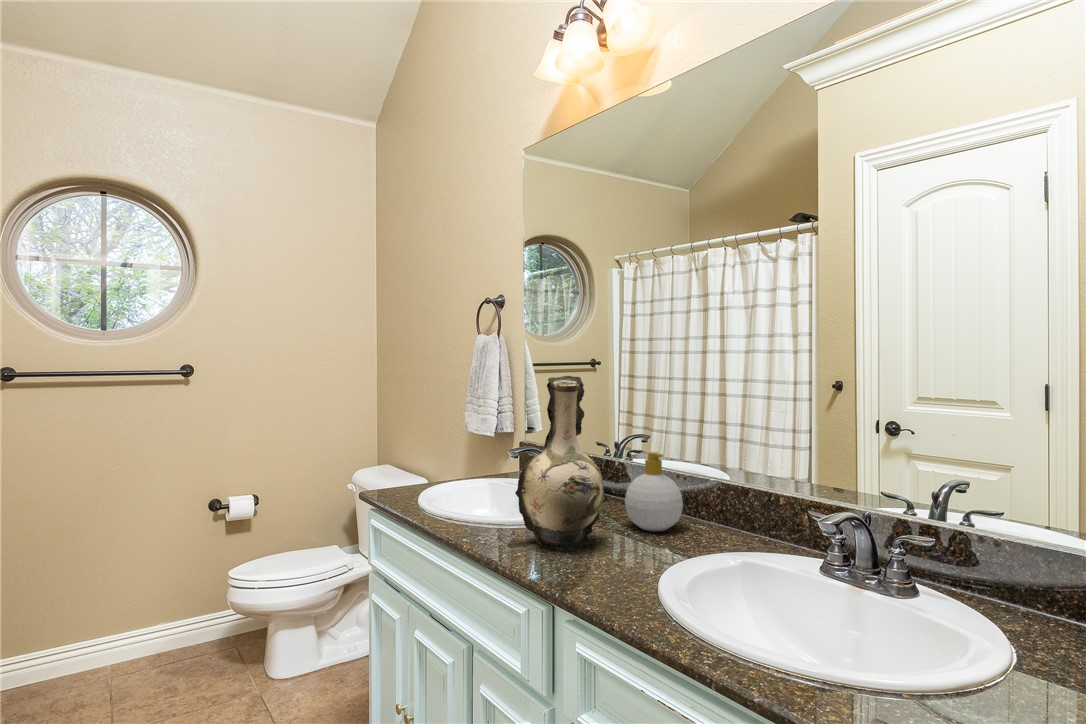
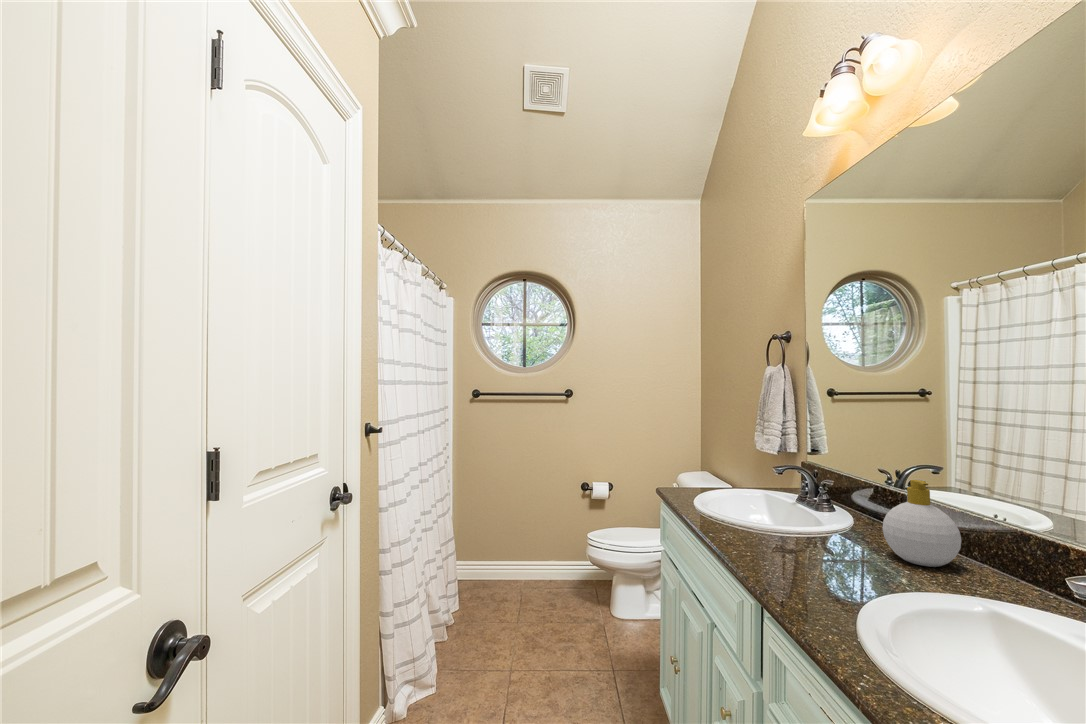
decorative vase: present [515,376,606,545] -> none [753,397,852,558]

